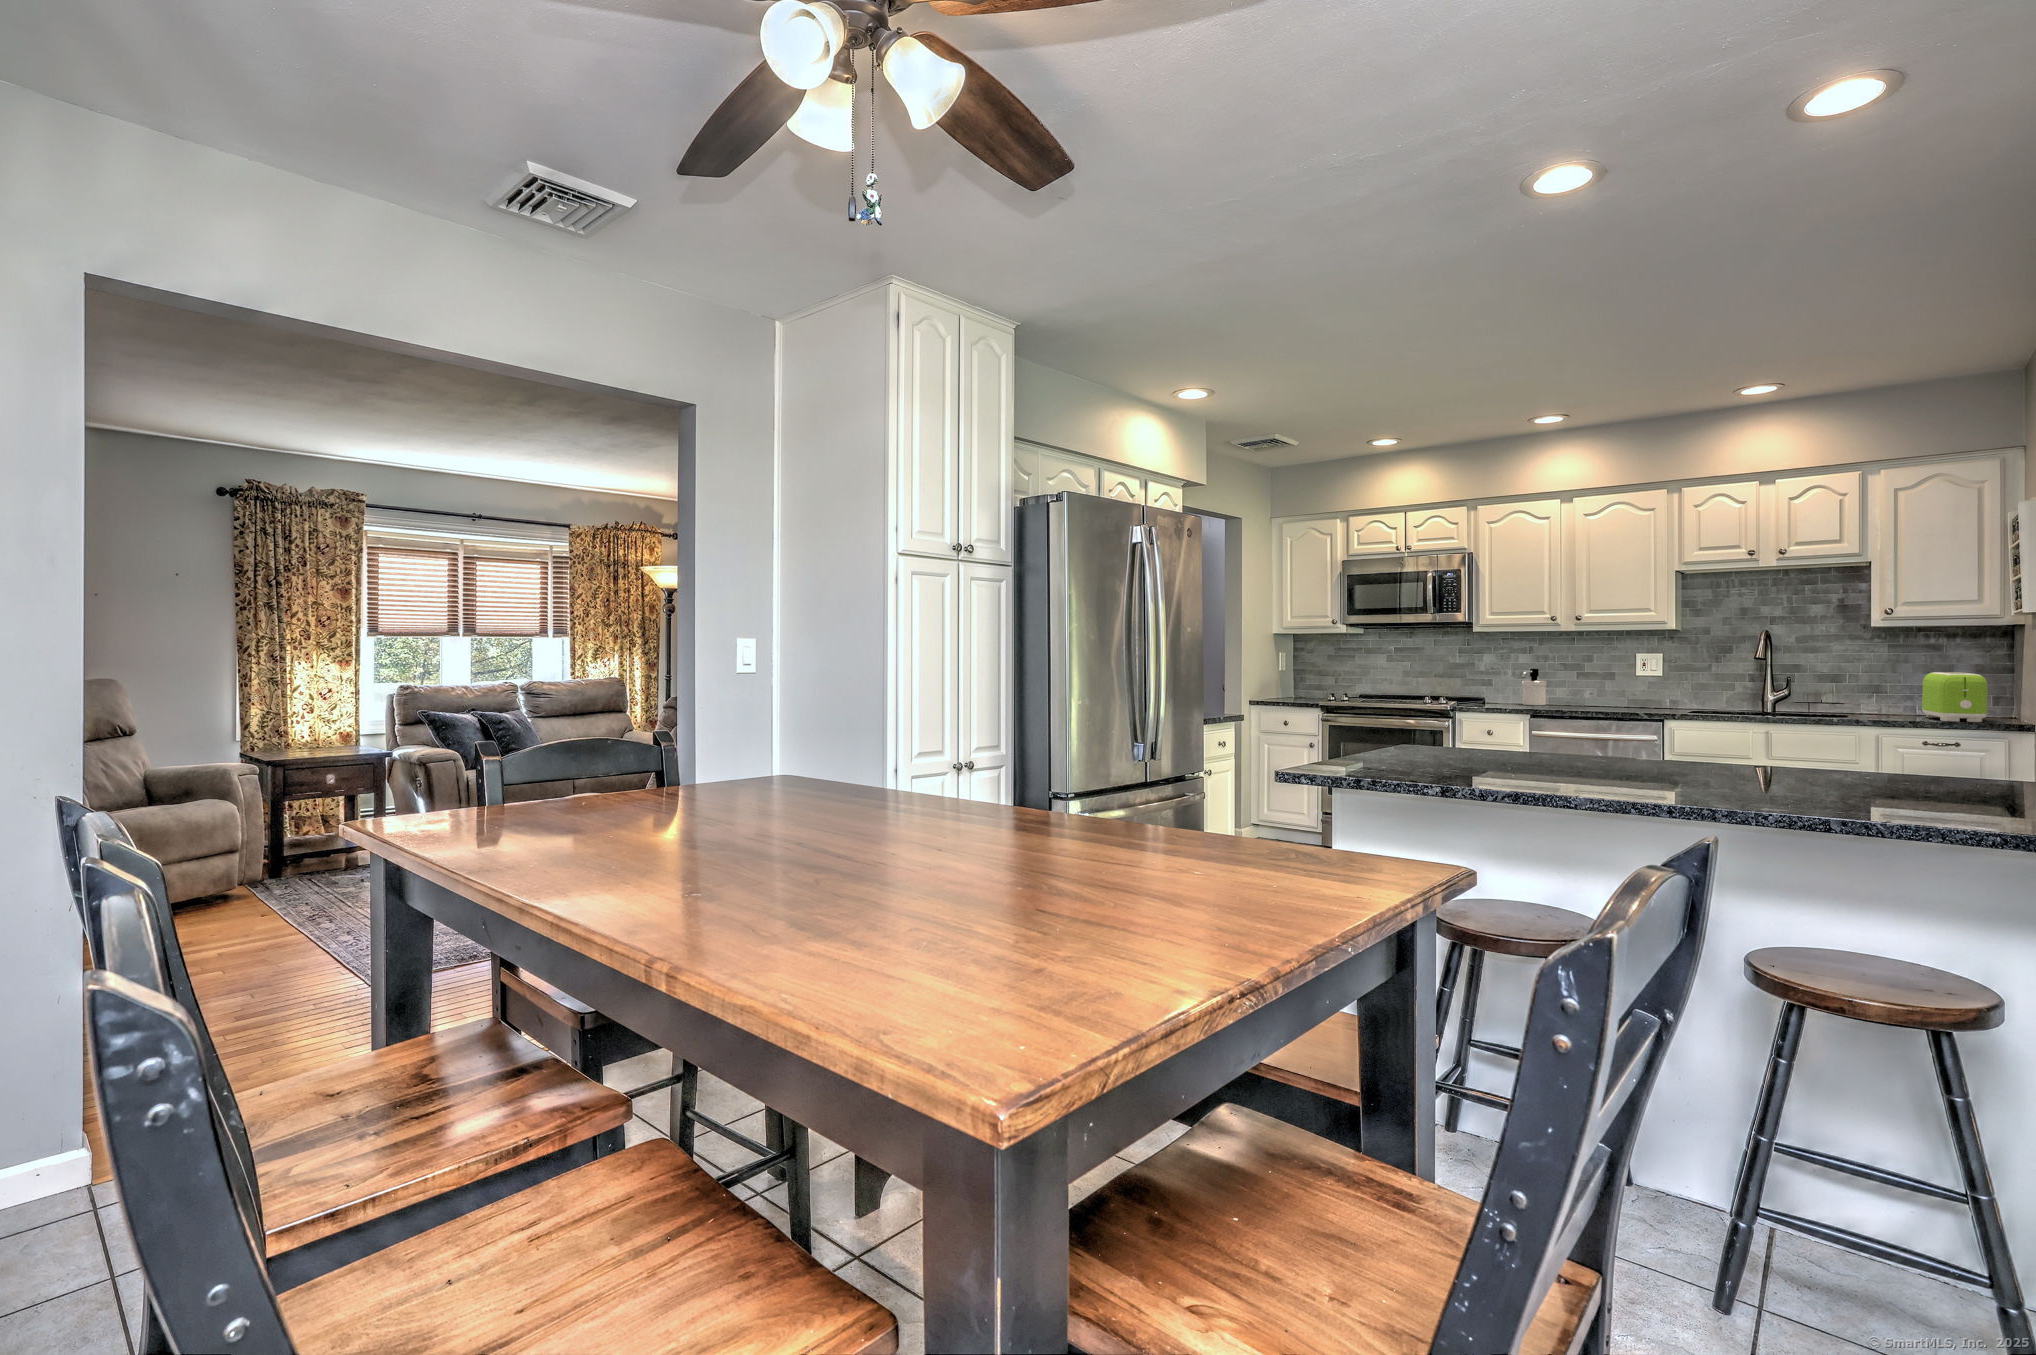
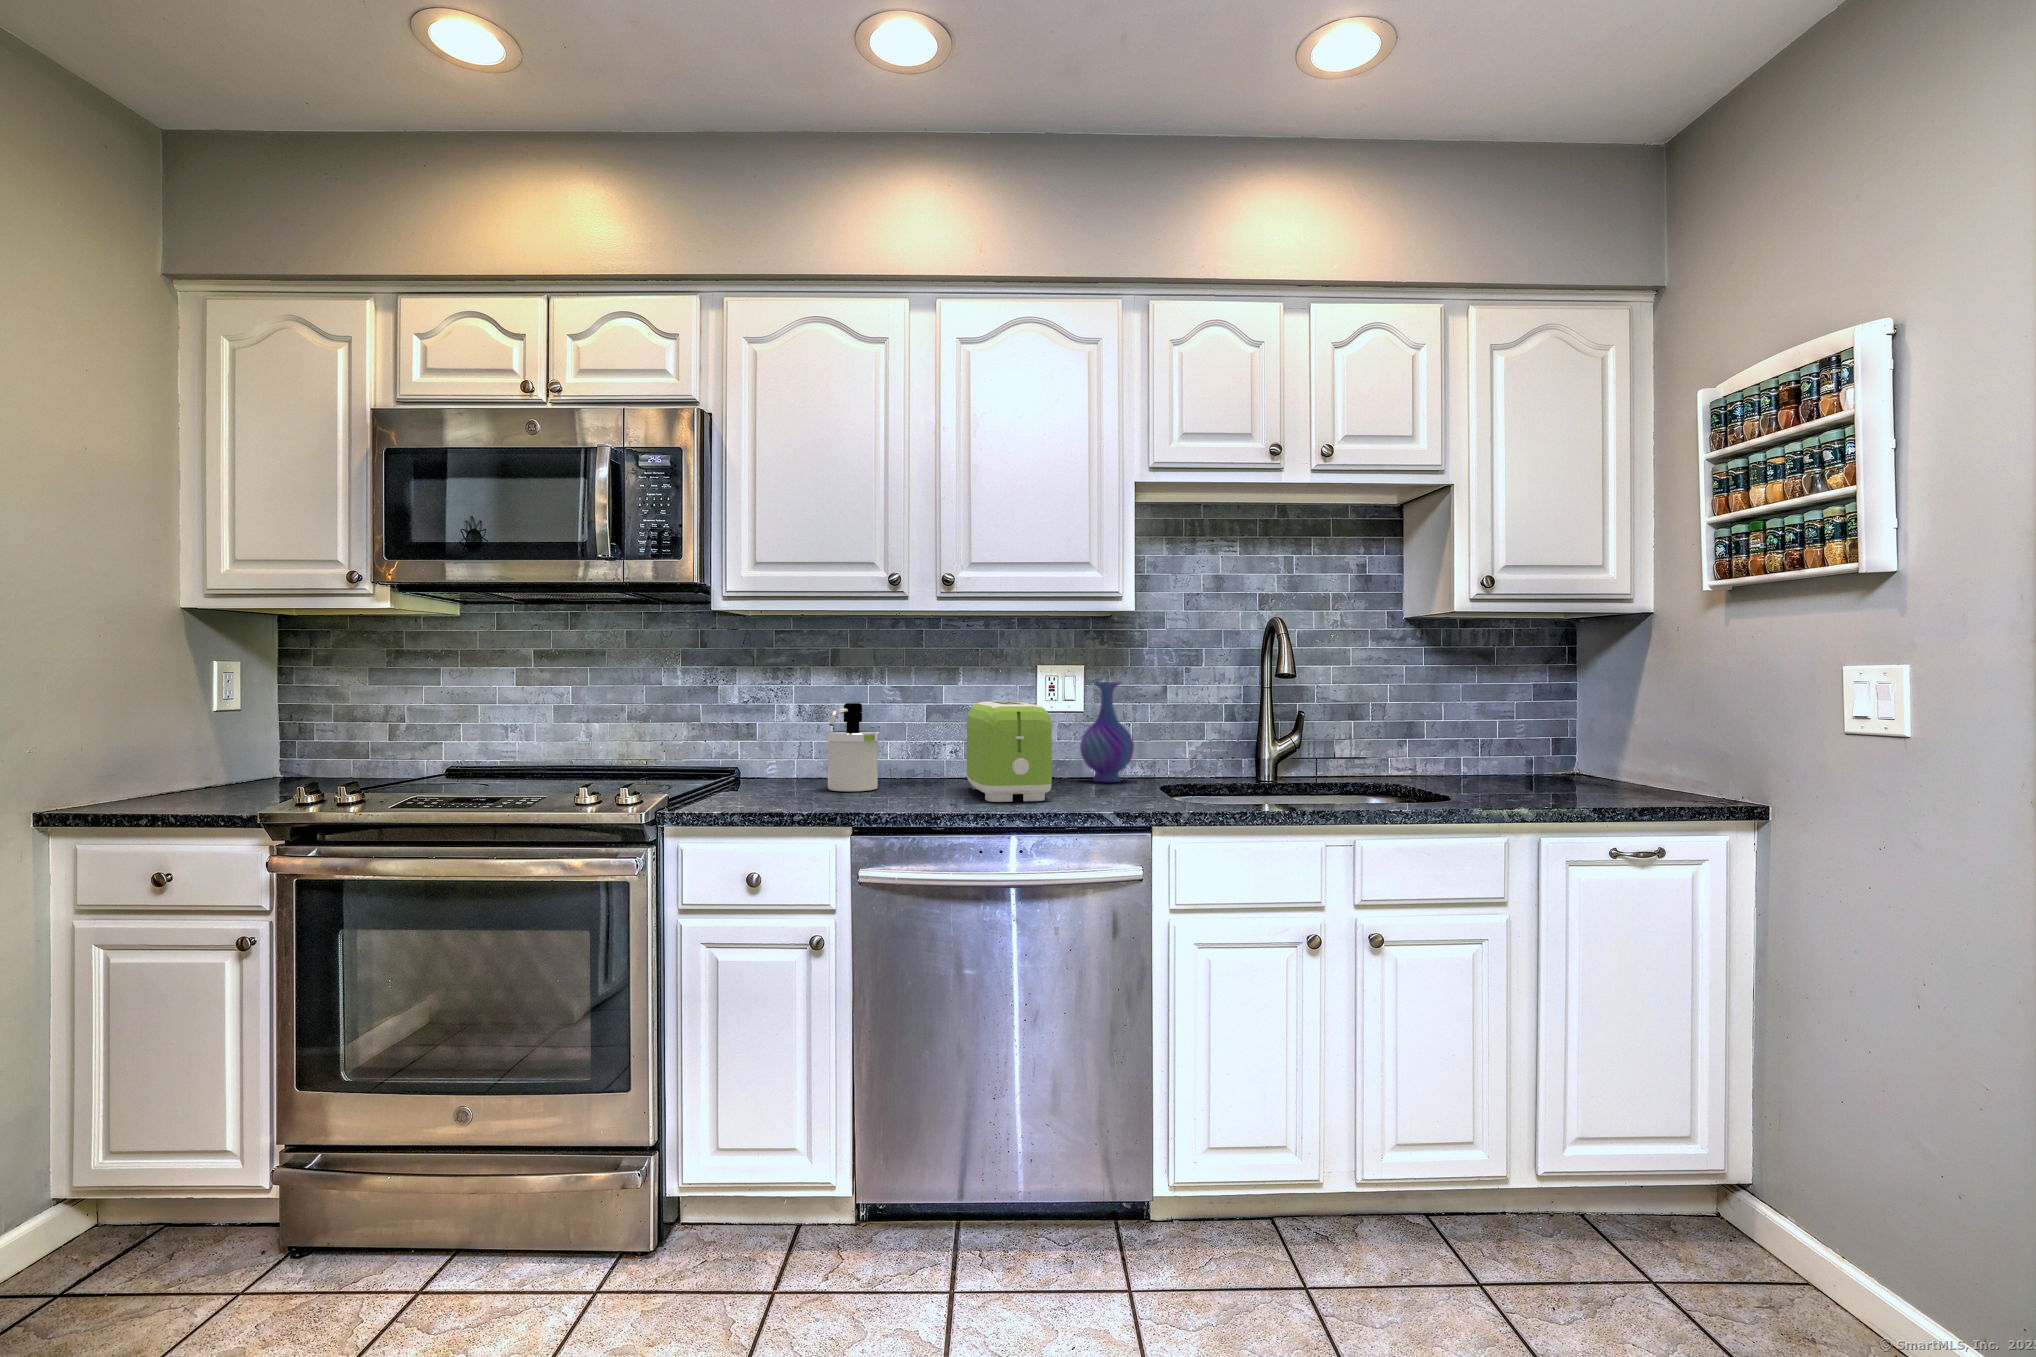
vase: none [1656,660,1687,708] -> present [1080,682,1134,782]
toaster: present [1922,672,1988,722] -> present [967,702,1052,802]

